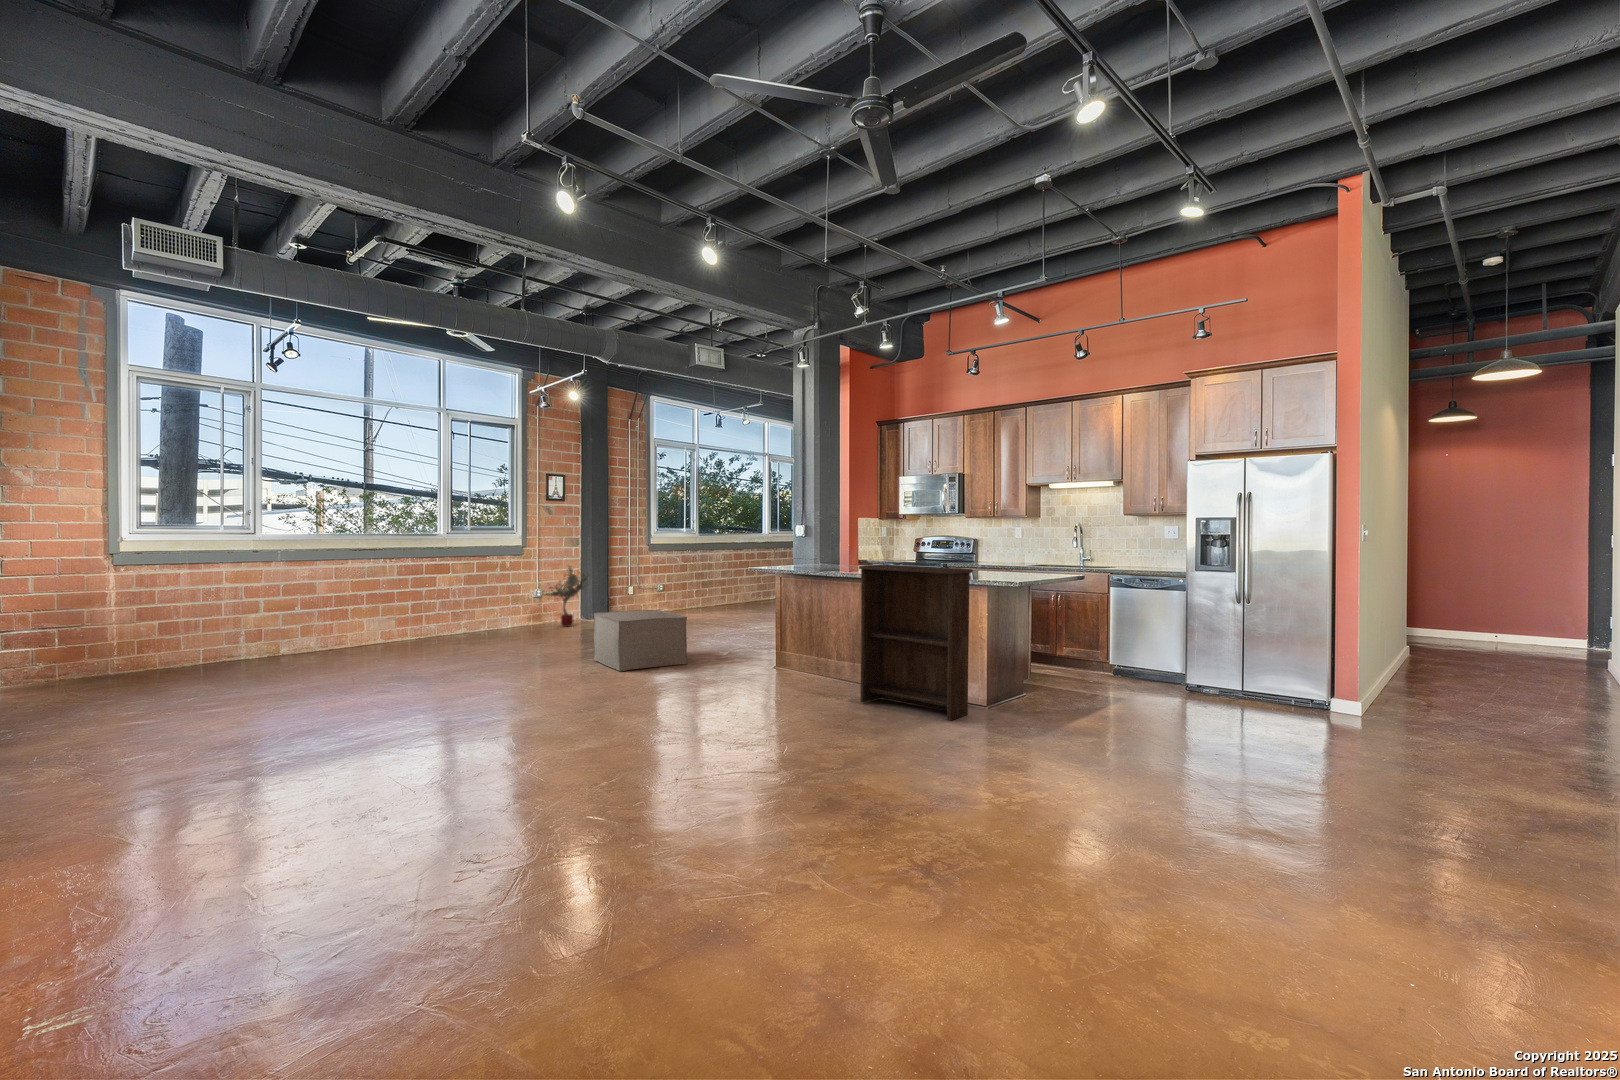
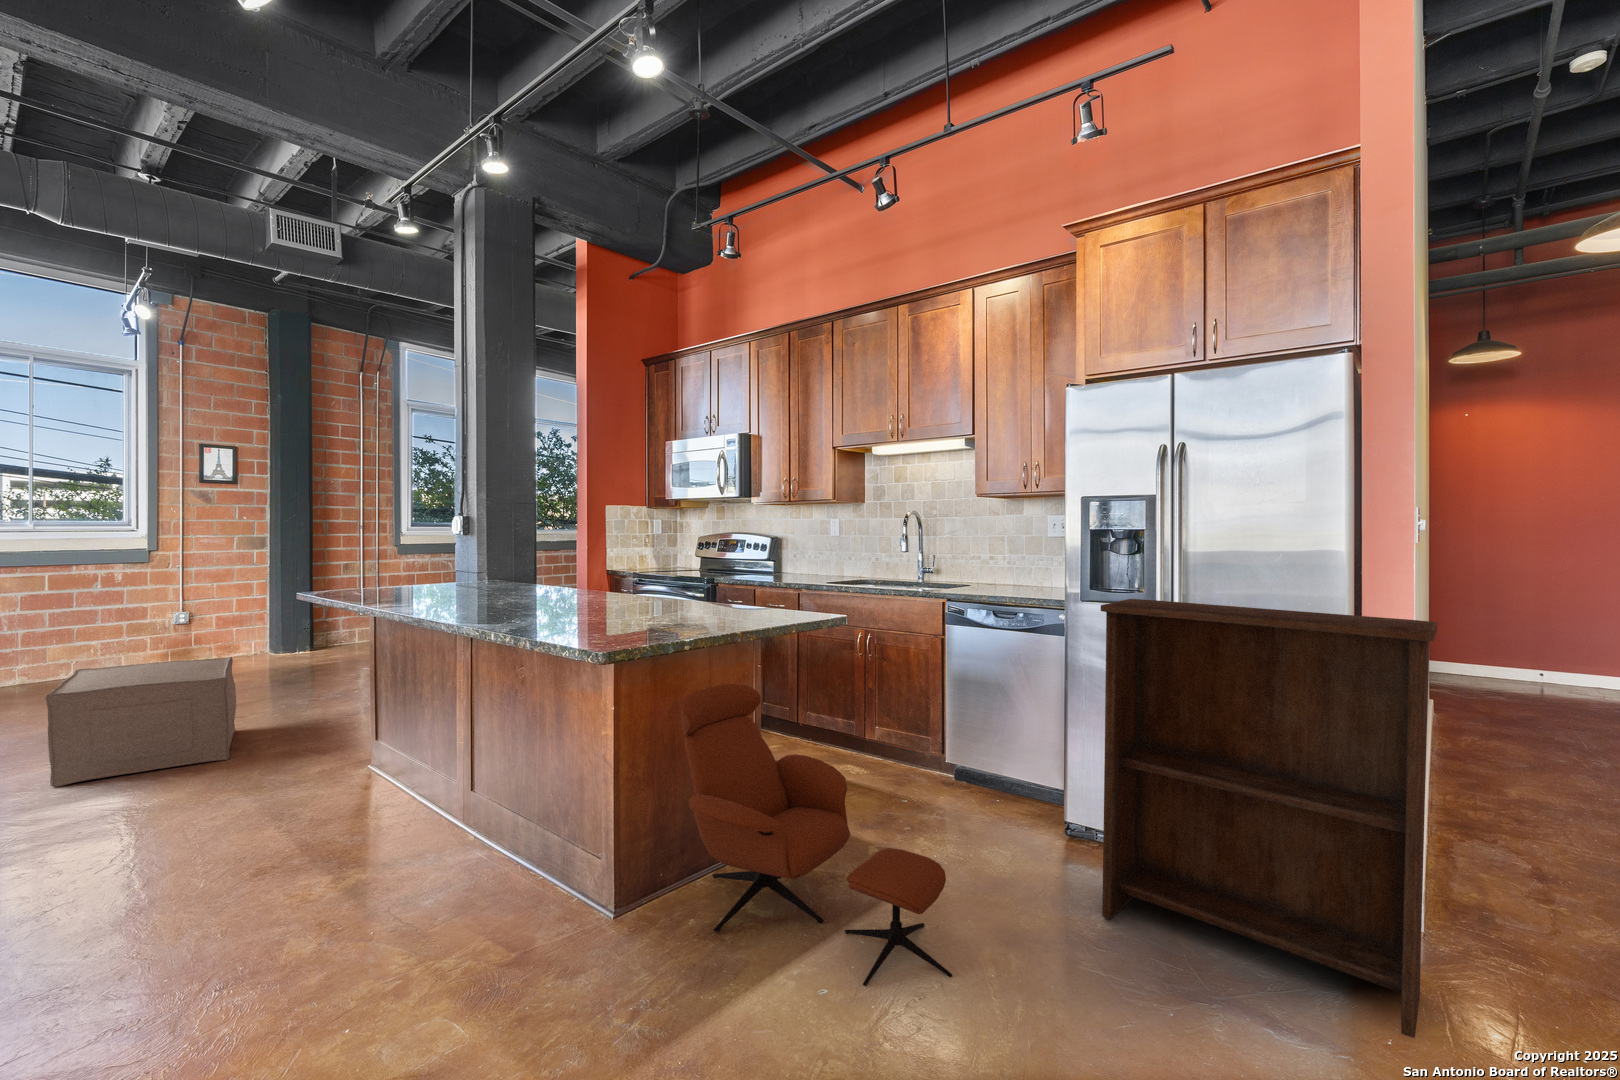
bookshelf: present [859,565,973,721] -> present [1101,599,1438,1038]
potted tree: present [545,566,590,627] -> none [177,576,271,666]
lounge chair: none [1011,608,1151,721] -> present [681,684,952,986]

